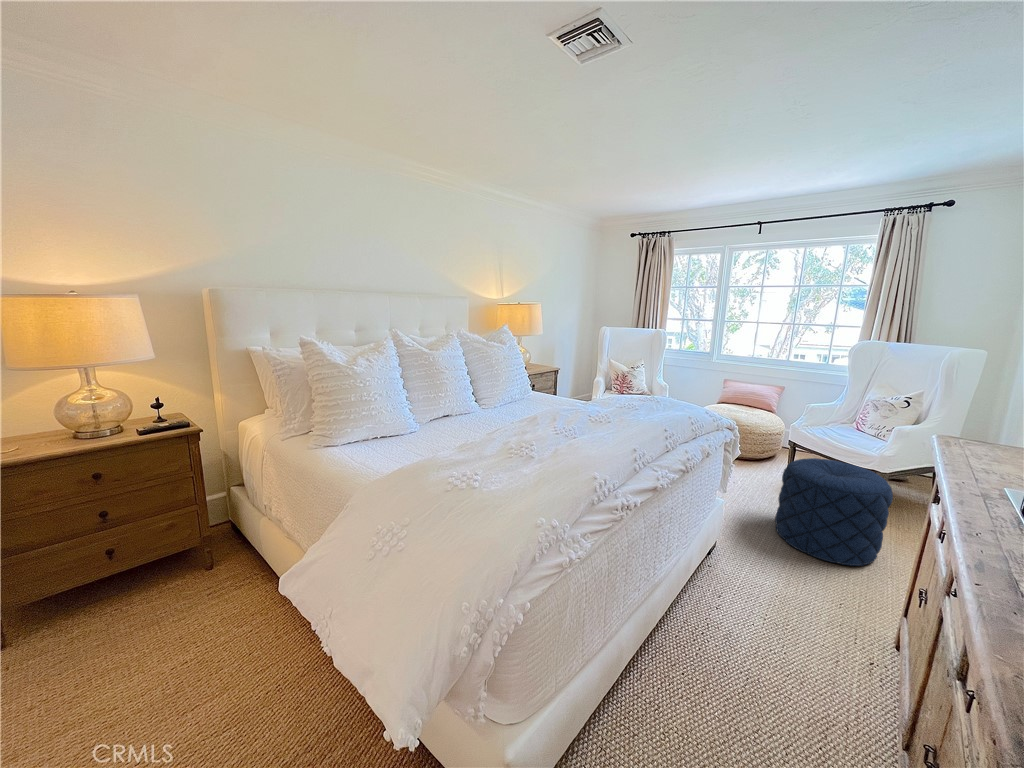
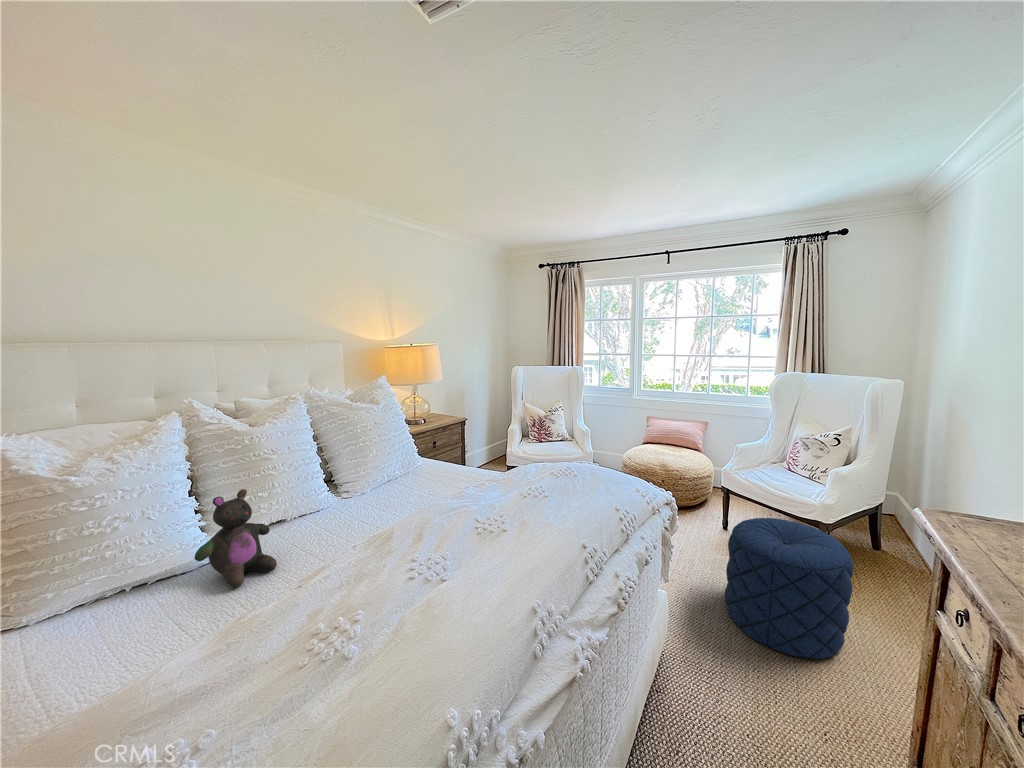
stuffed bear: none [413,385,456,441] -> present [194,489,277,588]

